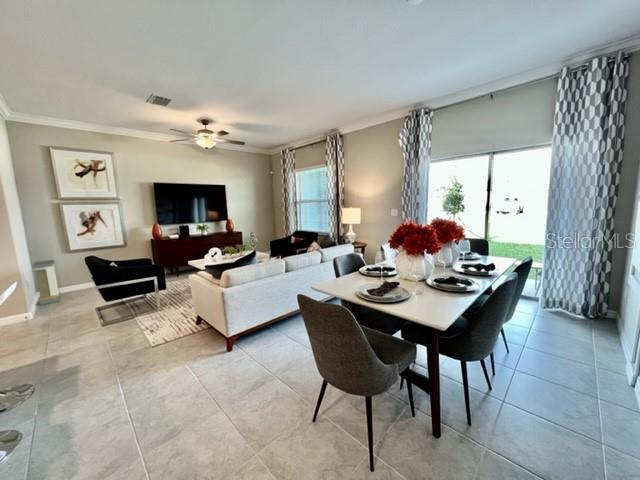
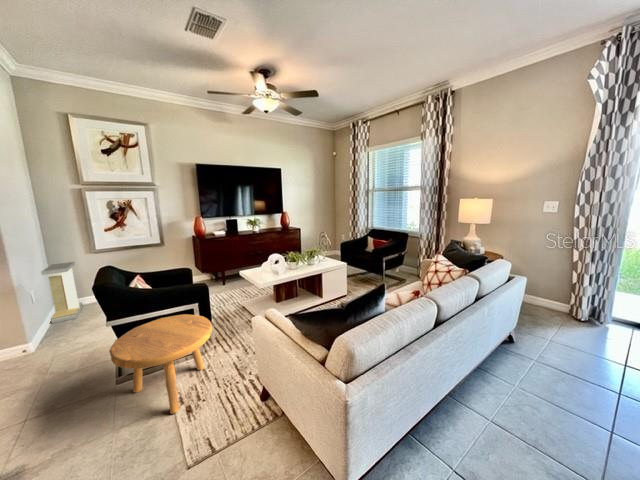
footstool: none [110,284,172,333] -> present [109,314,212,414]

